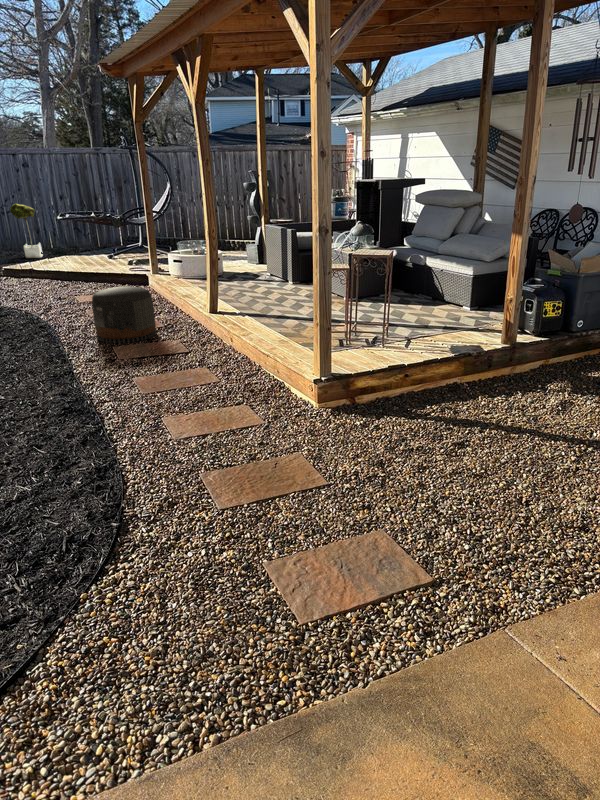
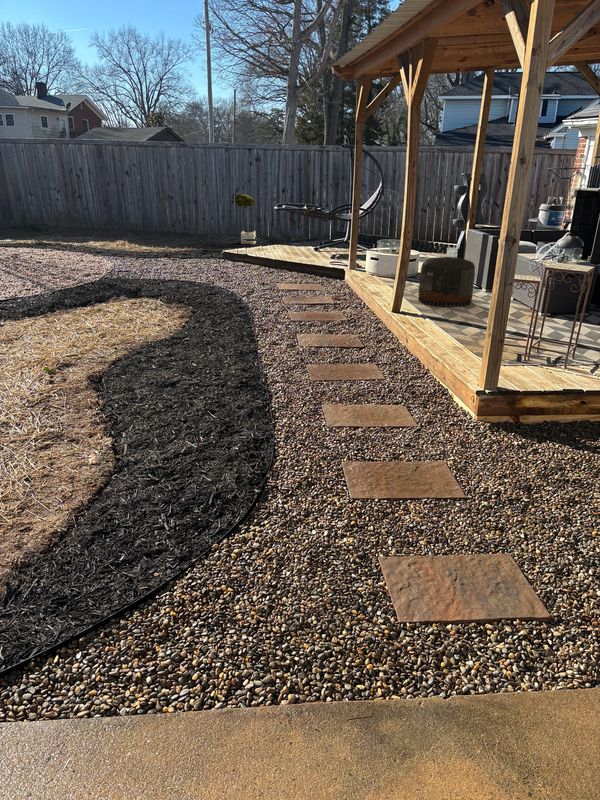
pouf: present [92,287,156,343] -> present [418,257,475,307]

